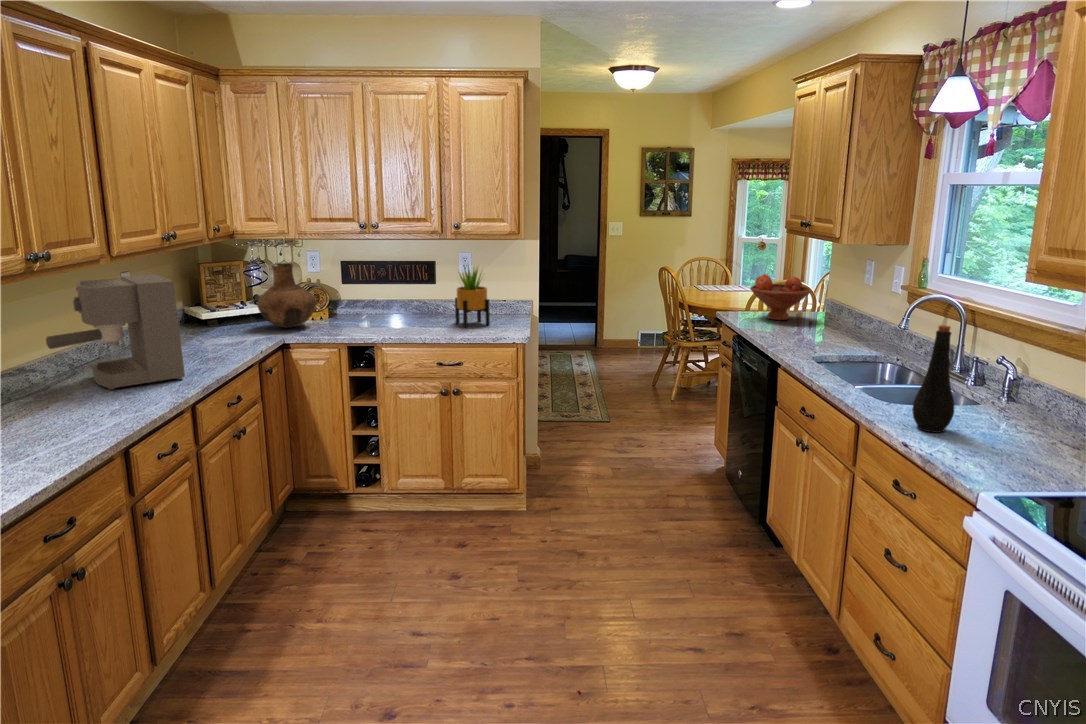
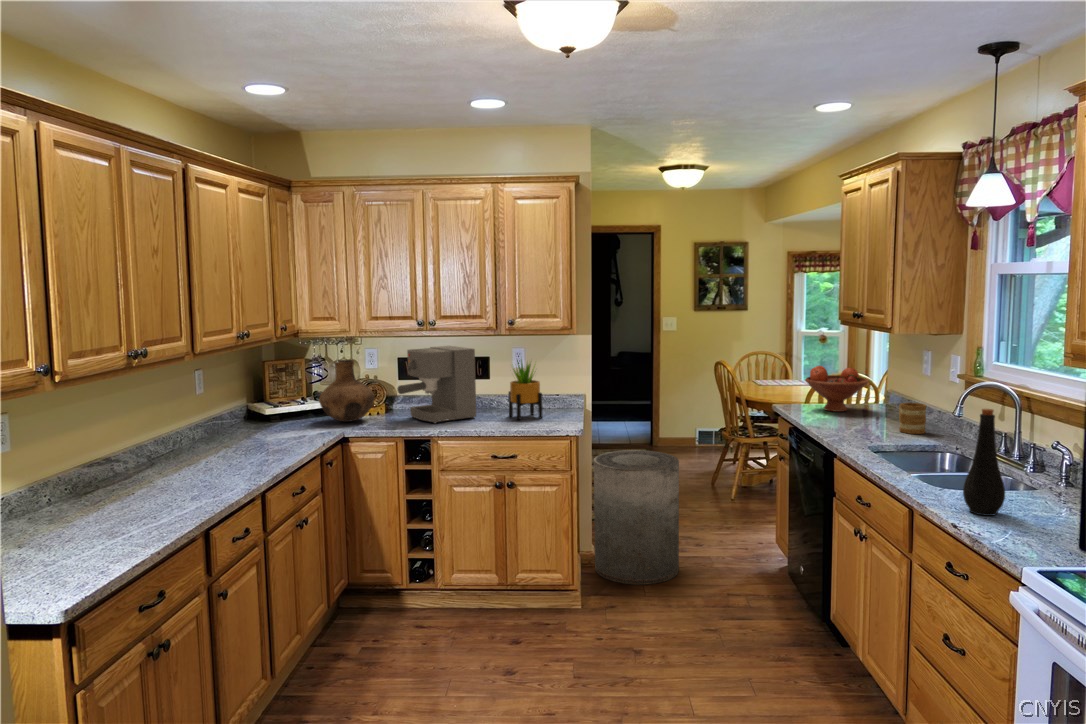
coffee maker: present [46,274,185,390] -> present [397,346,476,423]
mug: none [841,313,869,344] -> present [899,403,926,434]
trash can: none [541,356,624,486] -> present [594,450,679,585]

